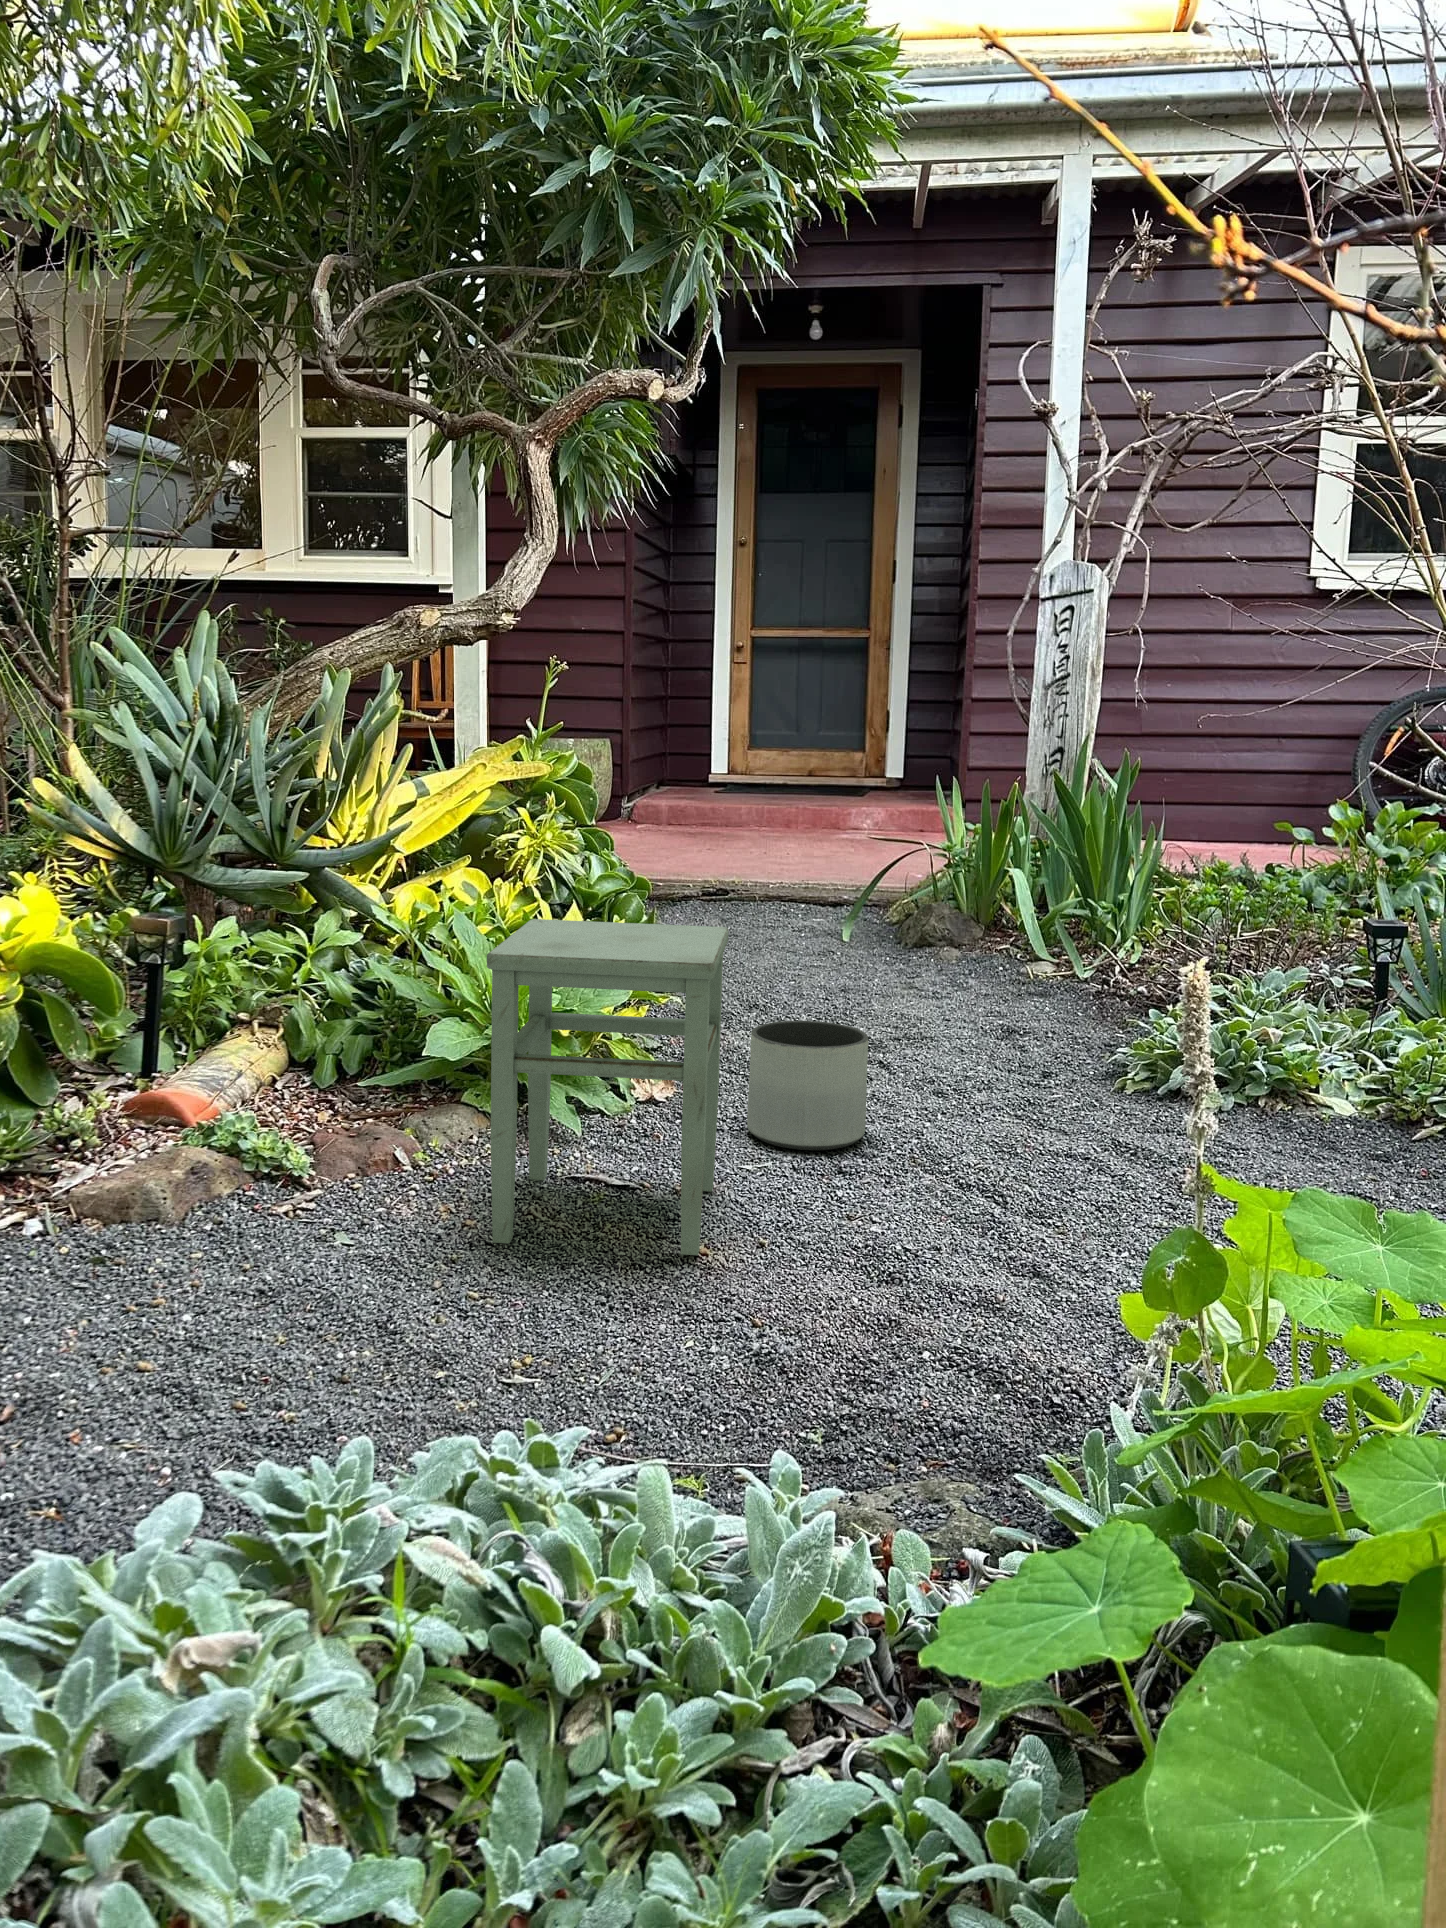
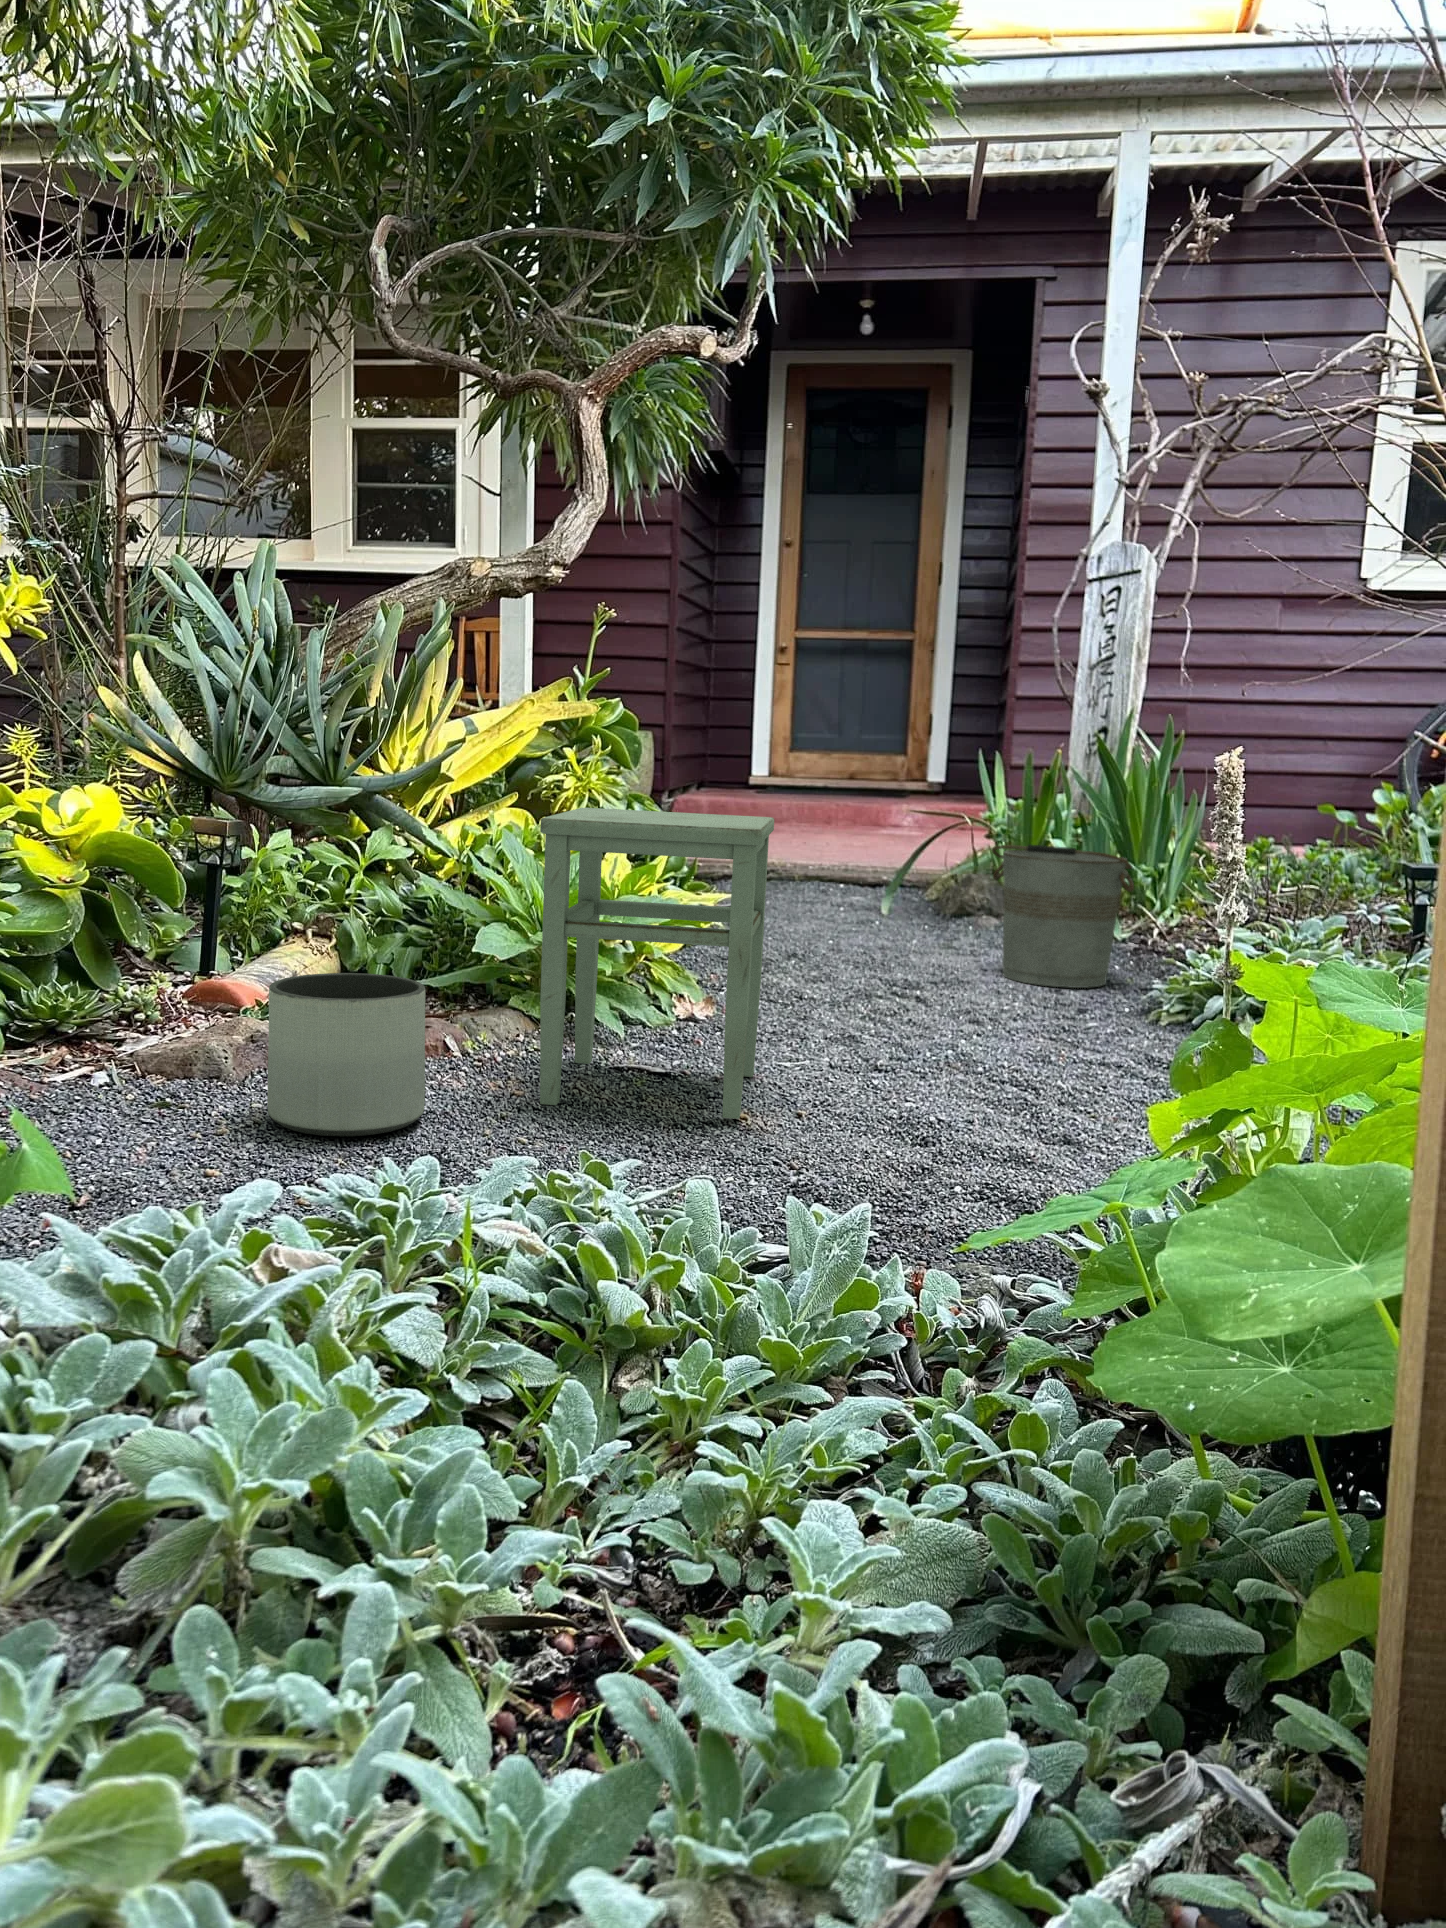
bucket: none [952,899,1097,1045] -> present [992,845,1134,988]
planter: present [747,1021,868,1150] -> present [267,973,425,1136]

